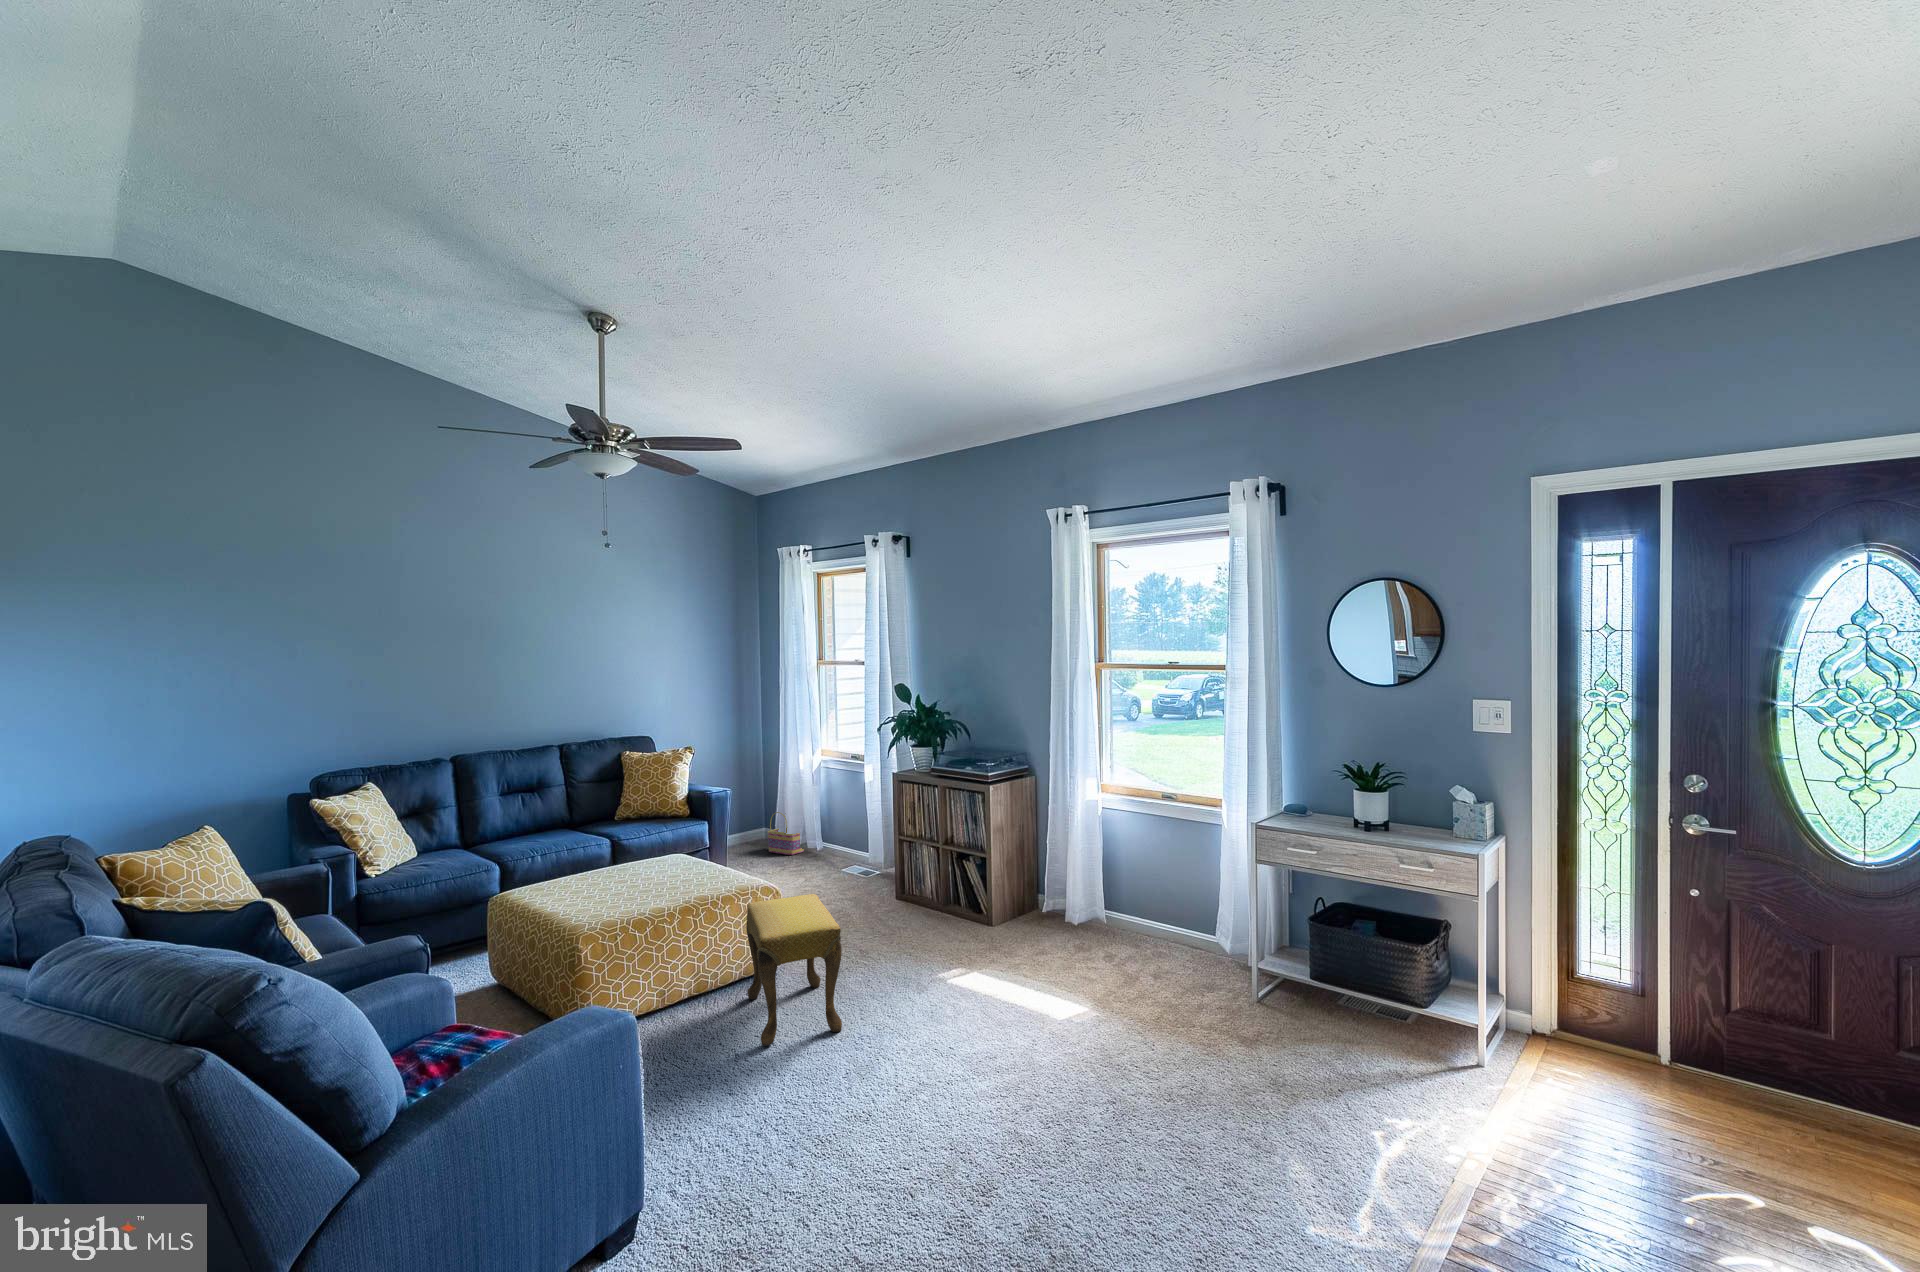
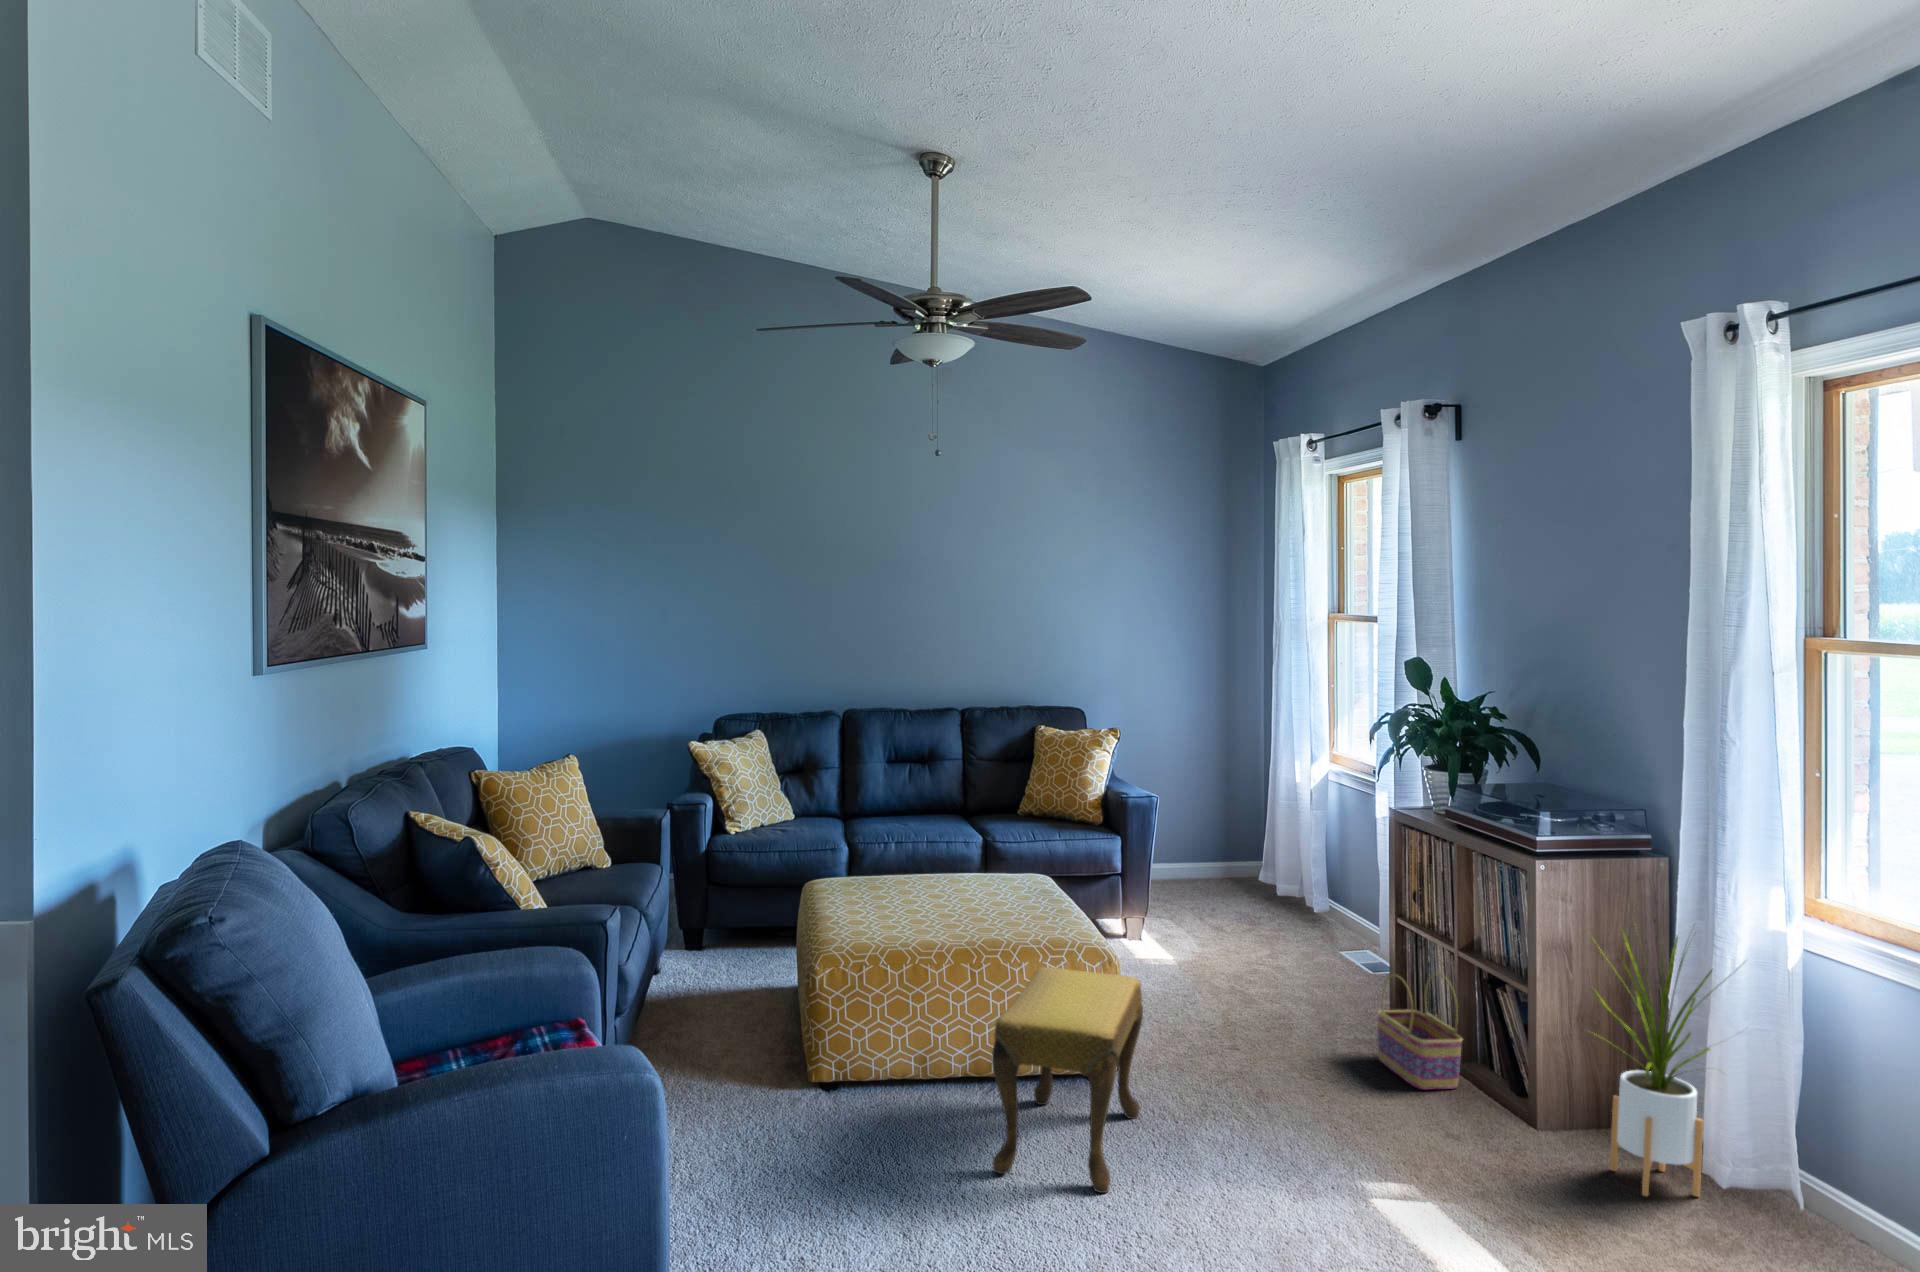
house plant: none [1037,798,1108,938] -> present [1591,925,1737,1197]
basket: present [768,812,804,855] -> present [1377,973,1462,1089]

